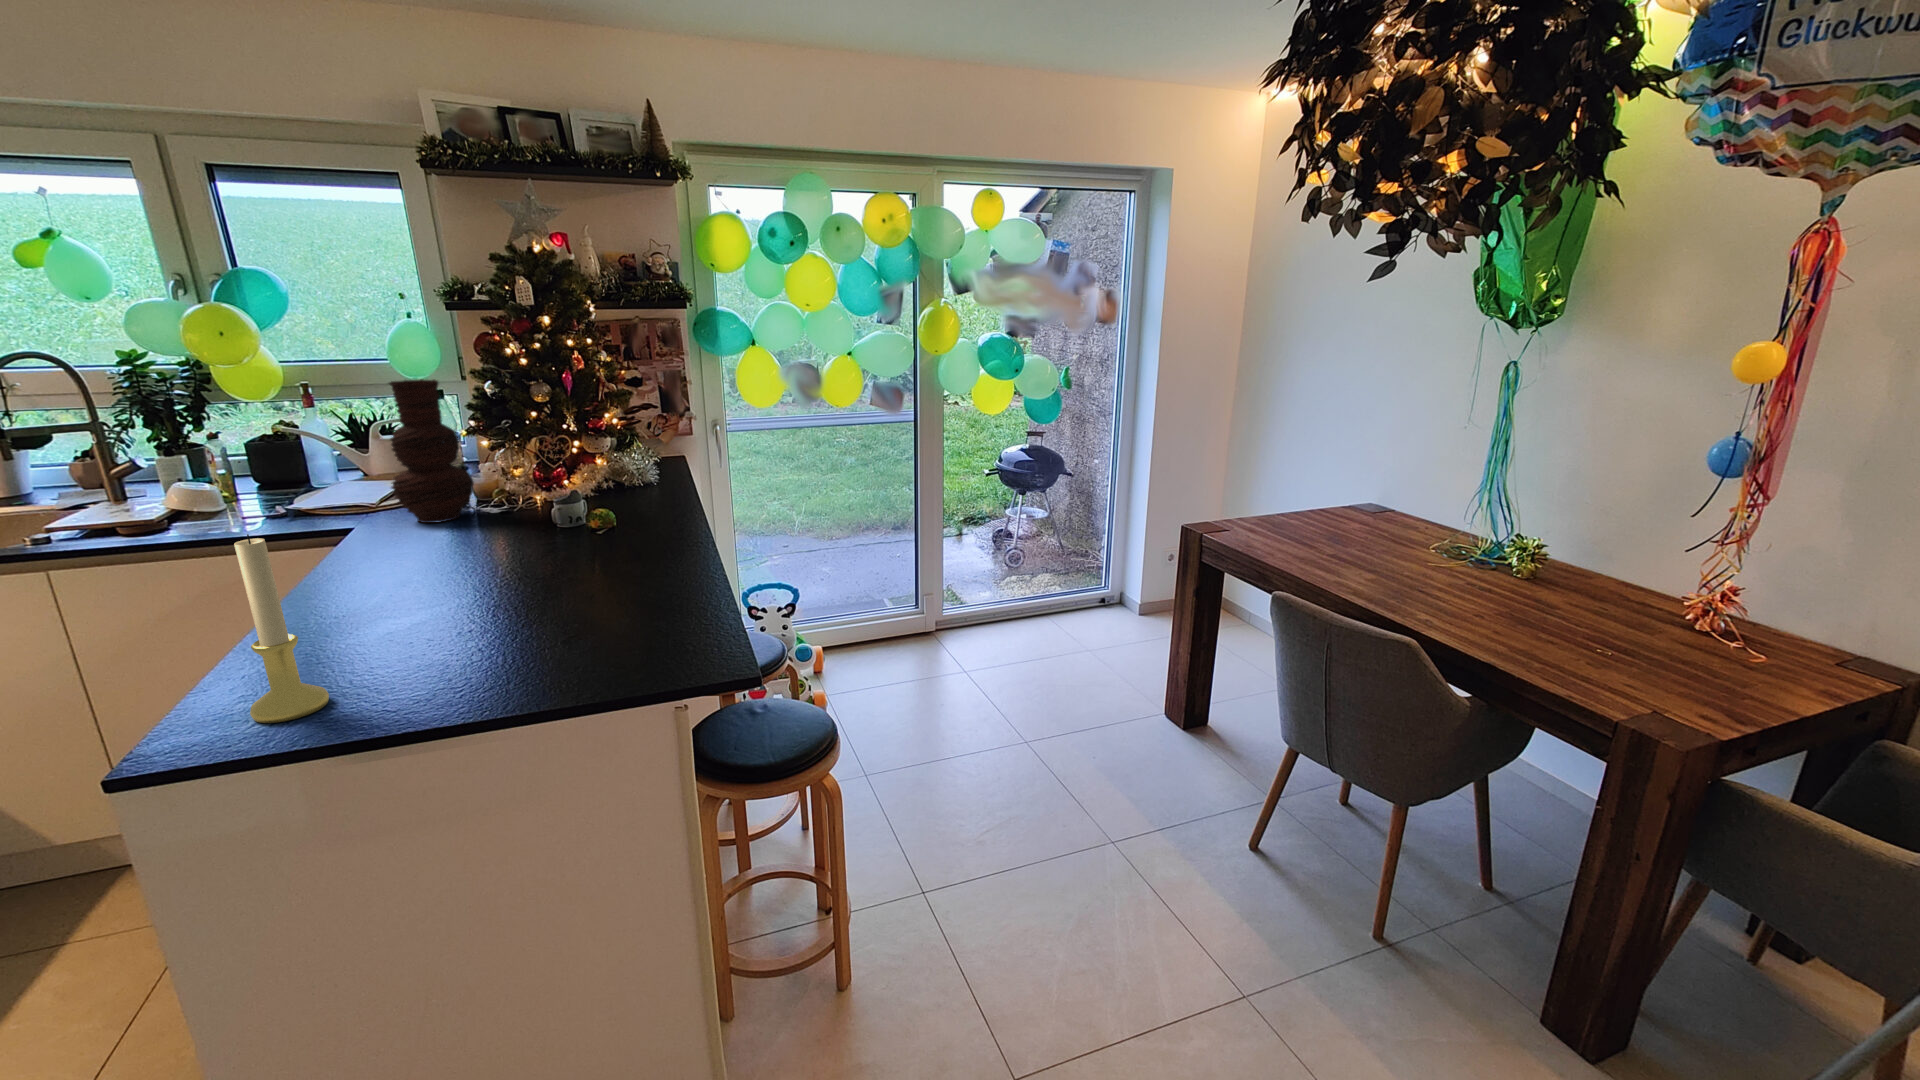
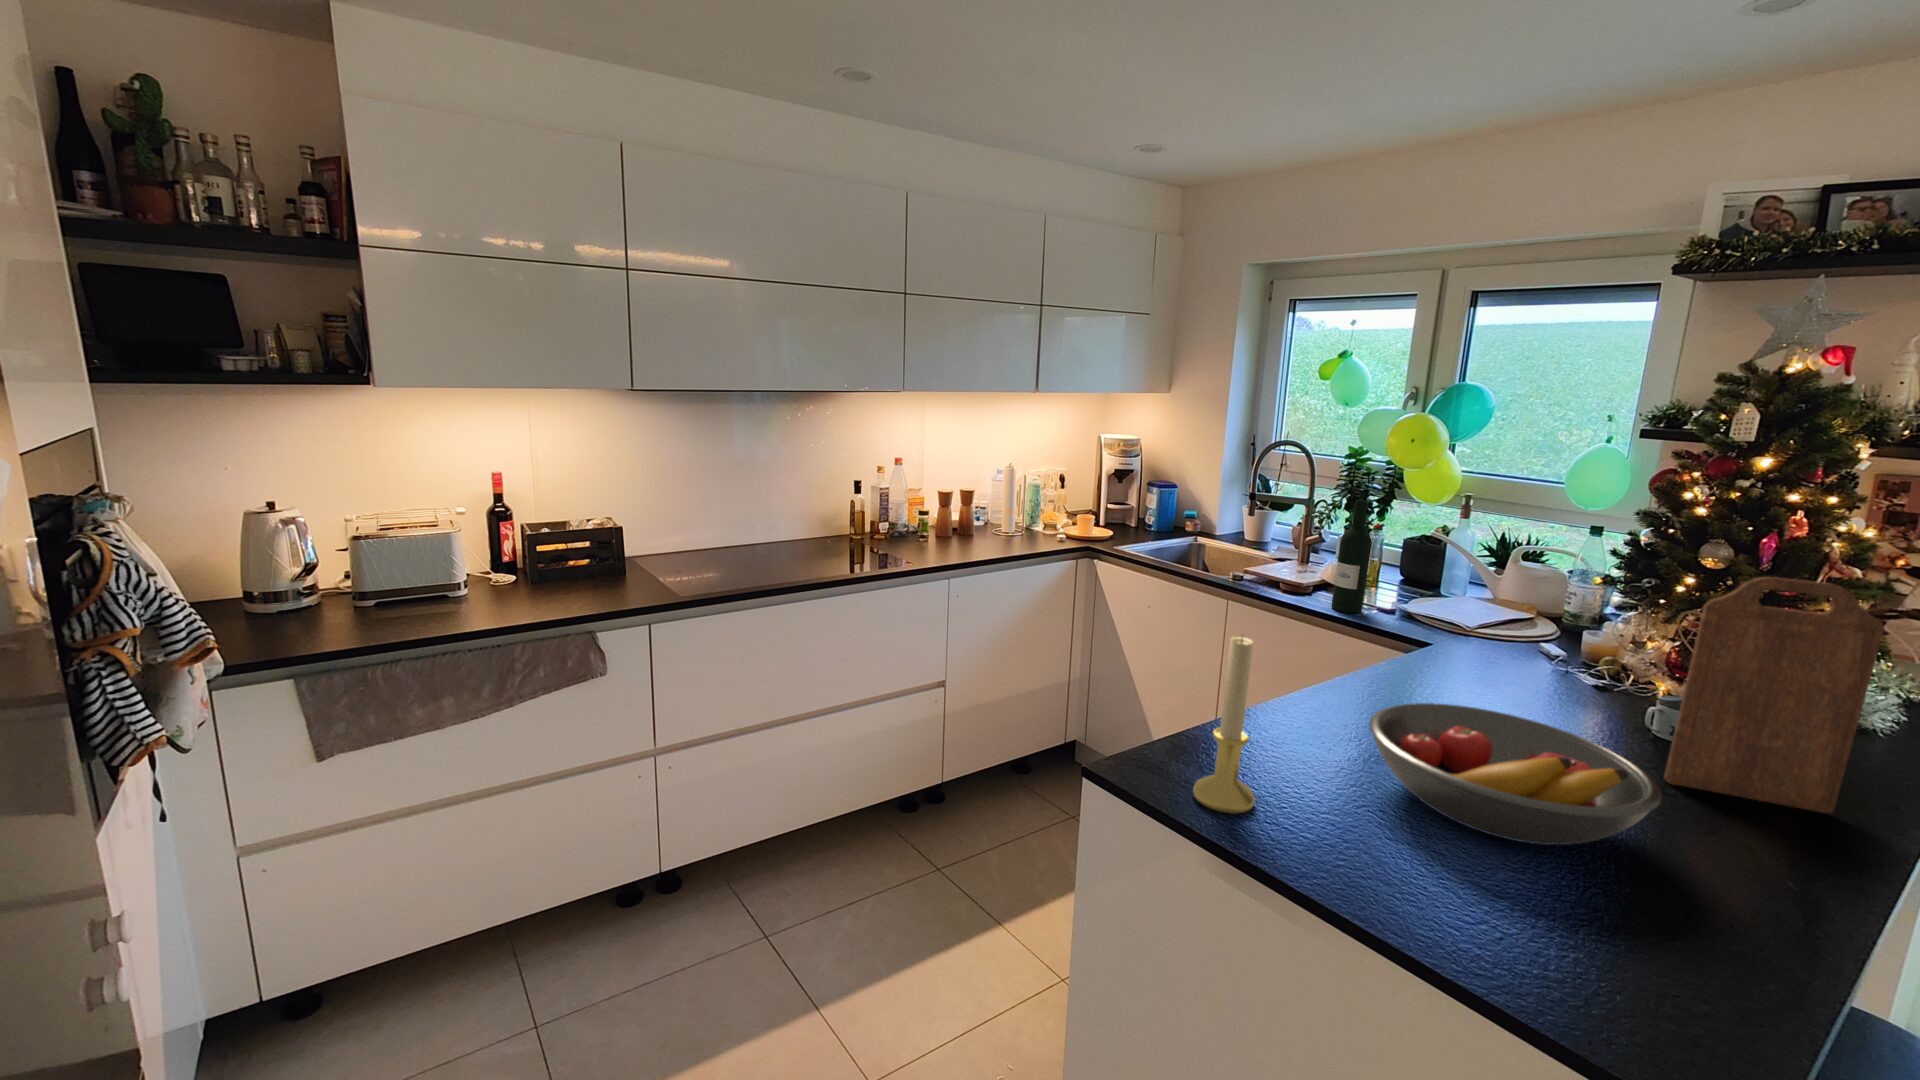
vase: present [389,379,474,523] -> none [1484,509,1581,674]
cutting board: none [564,390,663,551] -> present [1664,577,1884,813]
wine bottle: none [190,403,250,531] -> present [1331,500,1372,613]
fruit bowl: none [383,534,606,625] -> present [1369,703,1661,845]

